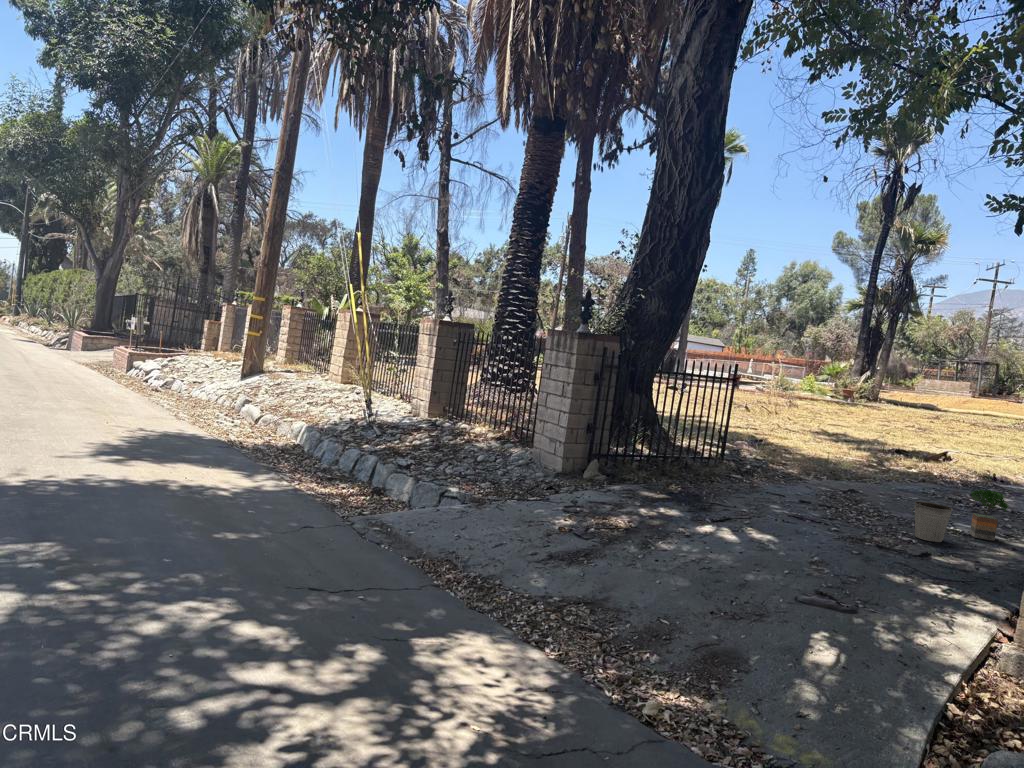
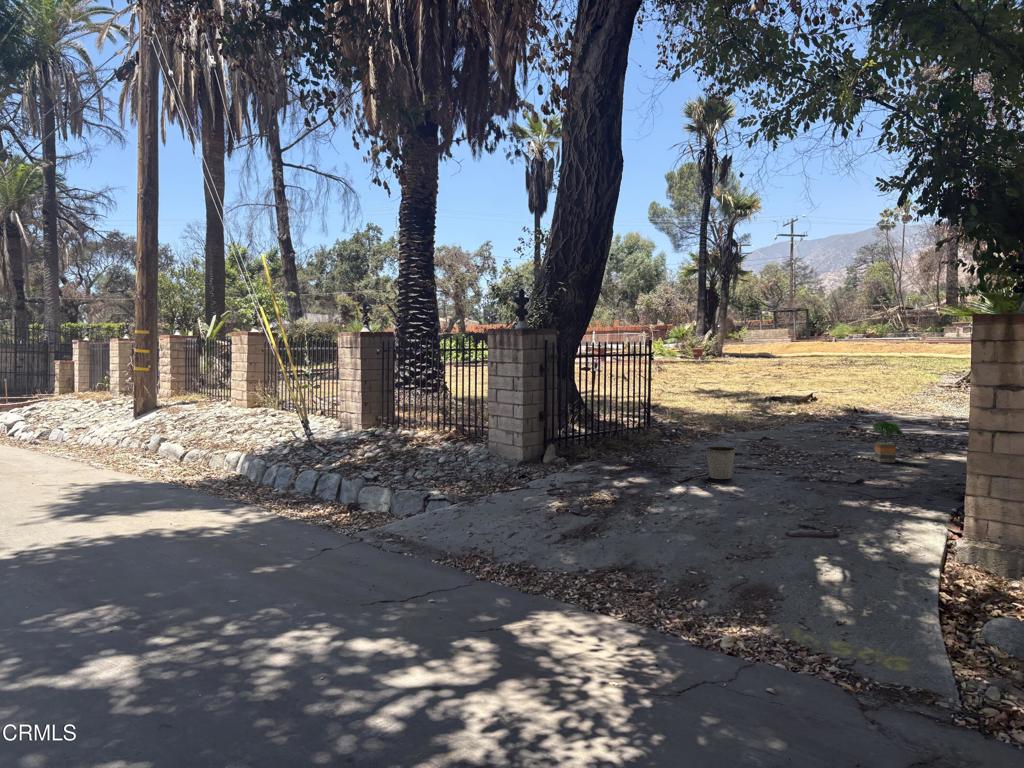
bucket: present [912,501,953,542] -> present [706,446,736,479]

